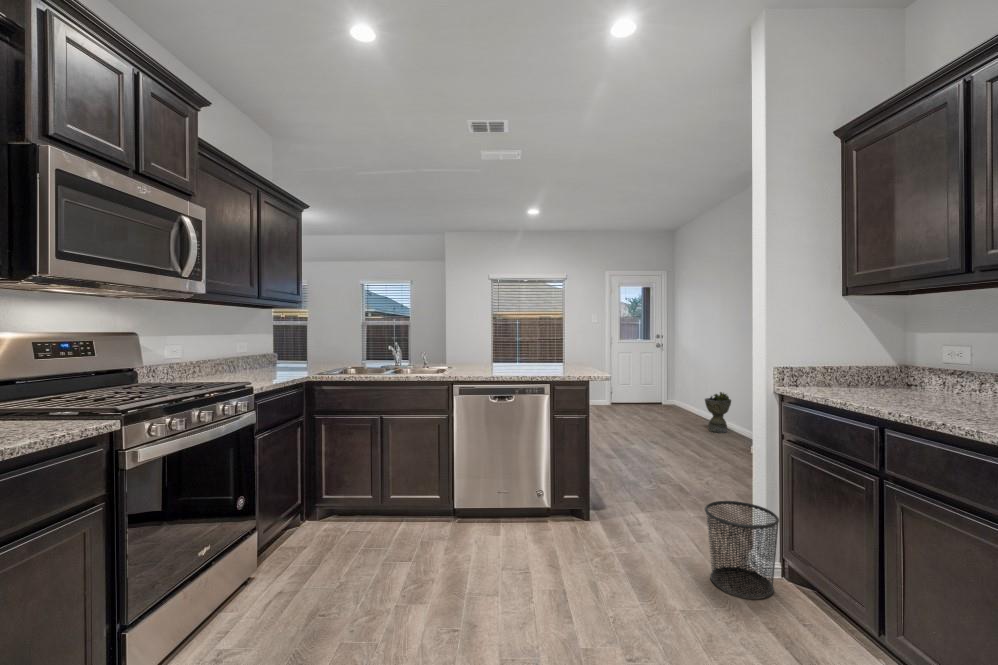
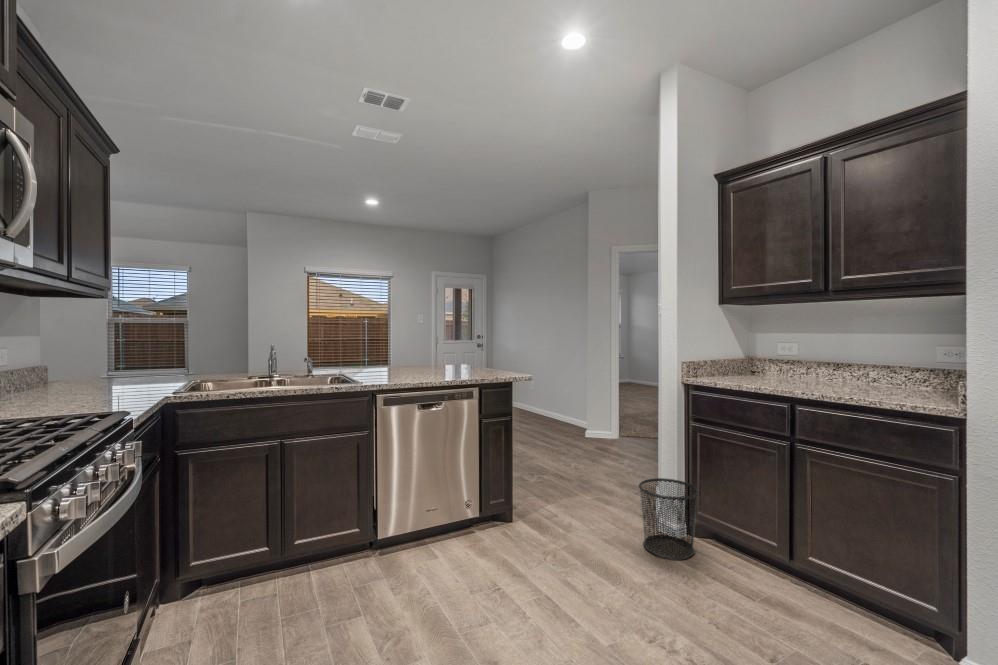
planter: present [705,392,731,433] -> none [532,385,554,422]

